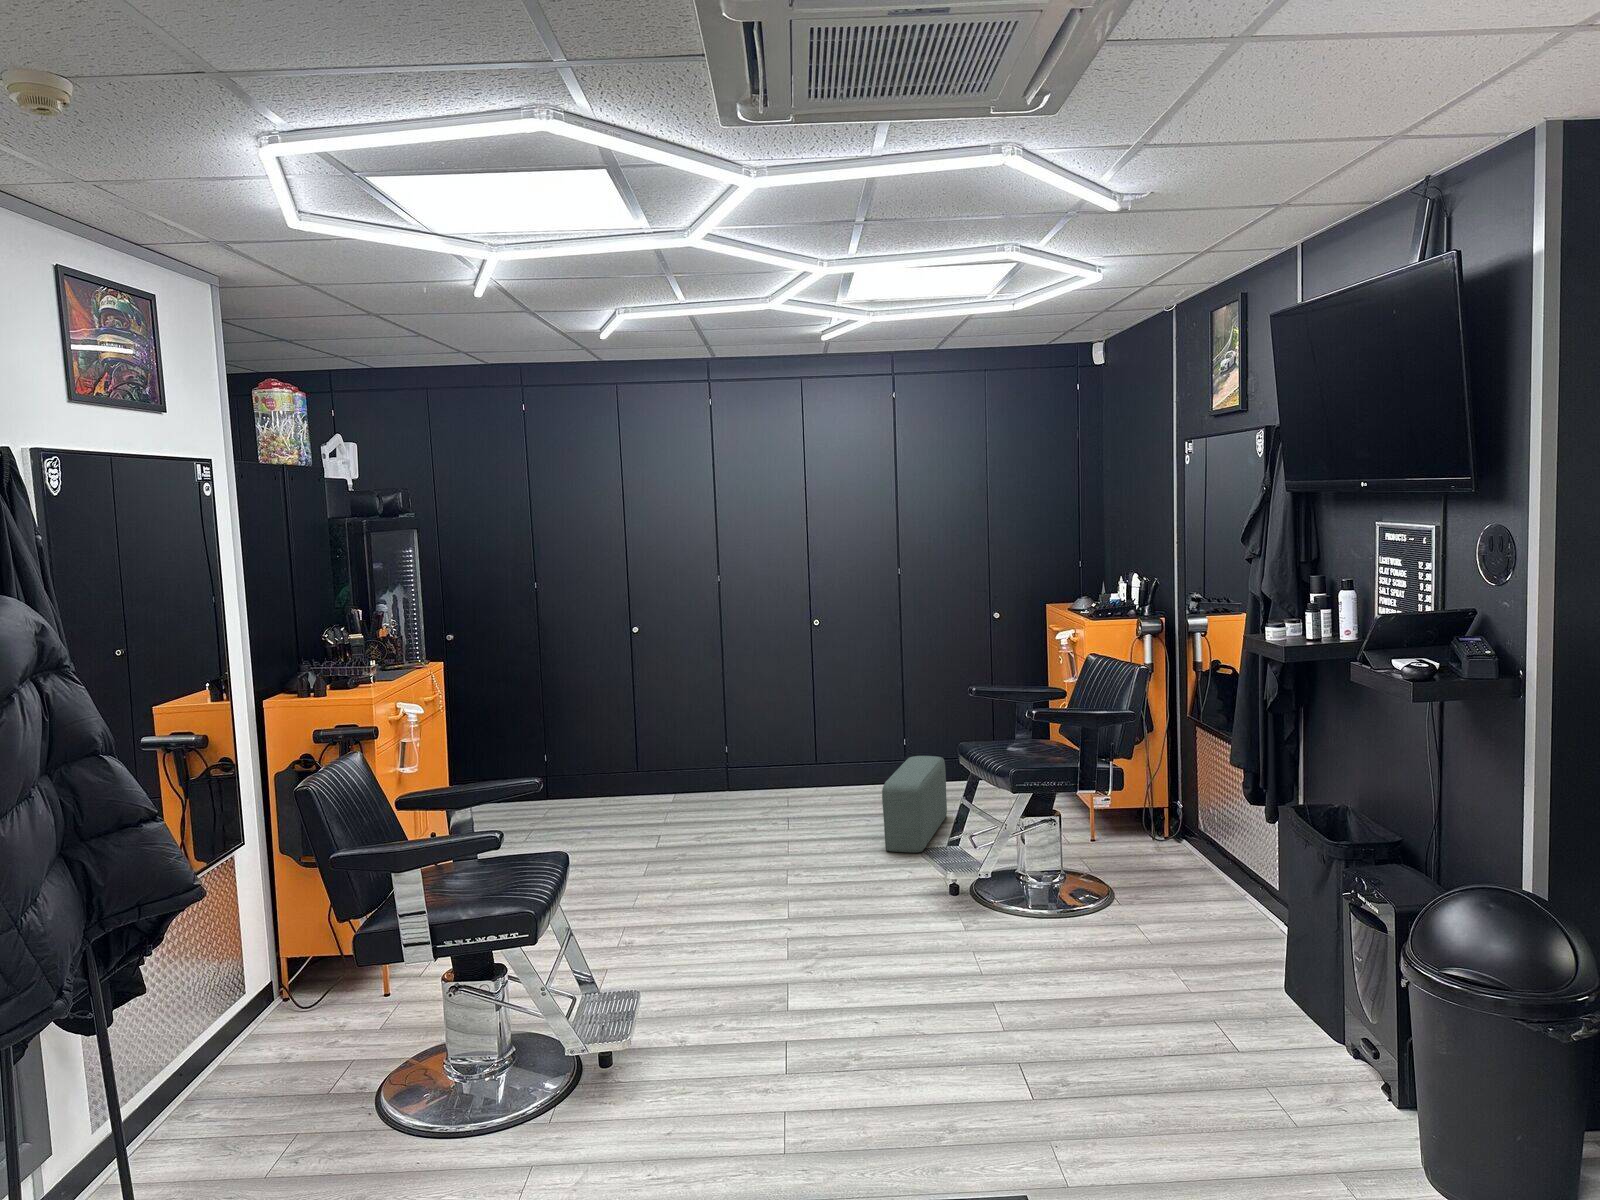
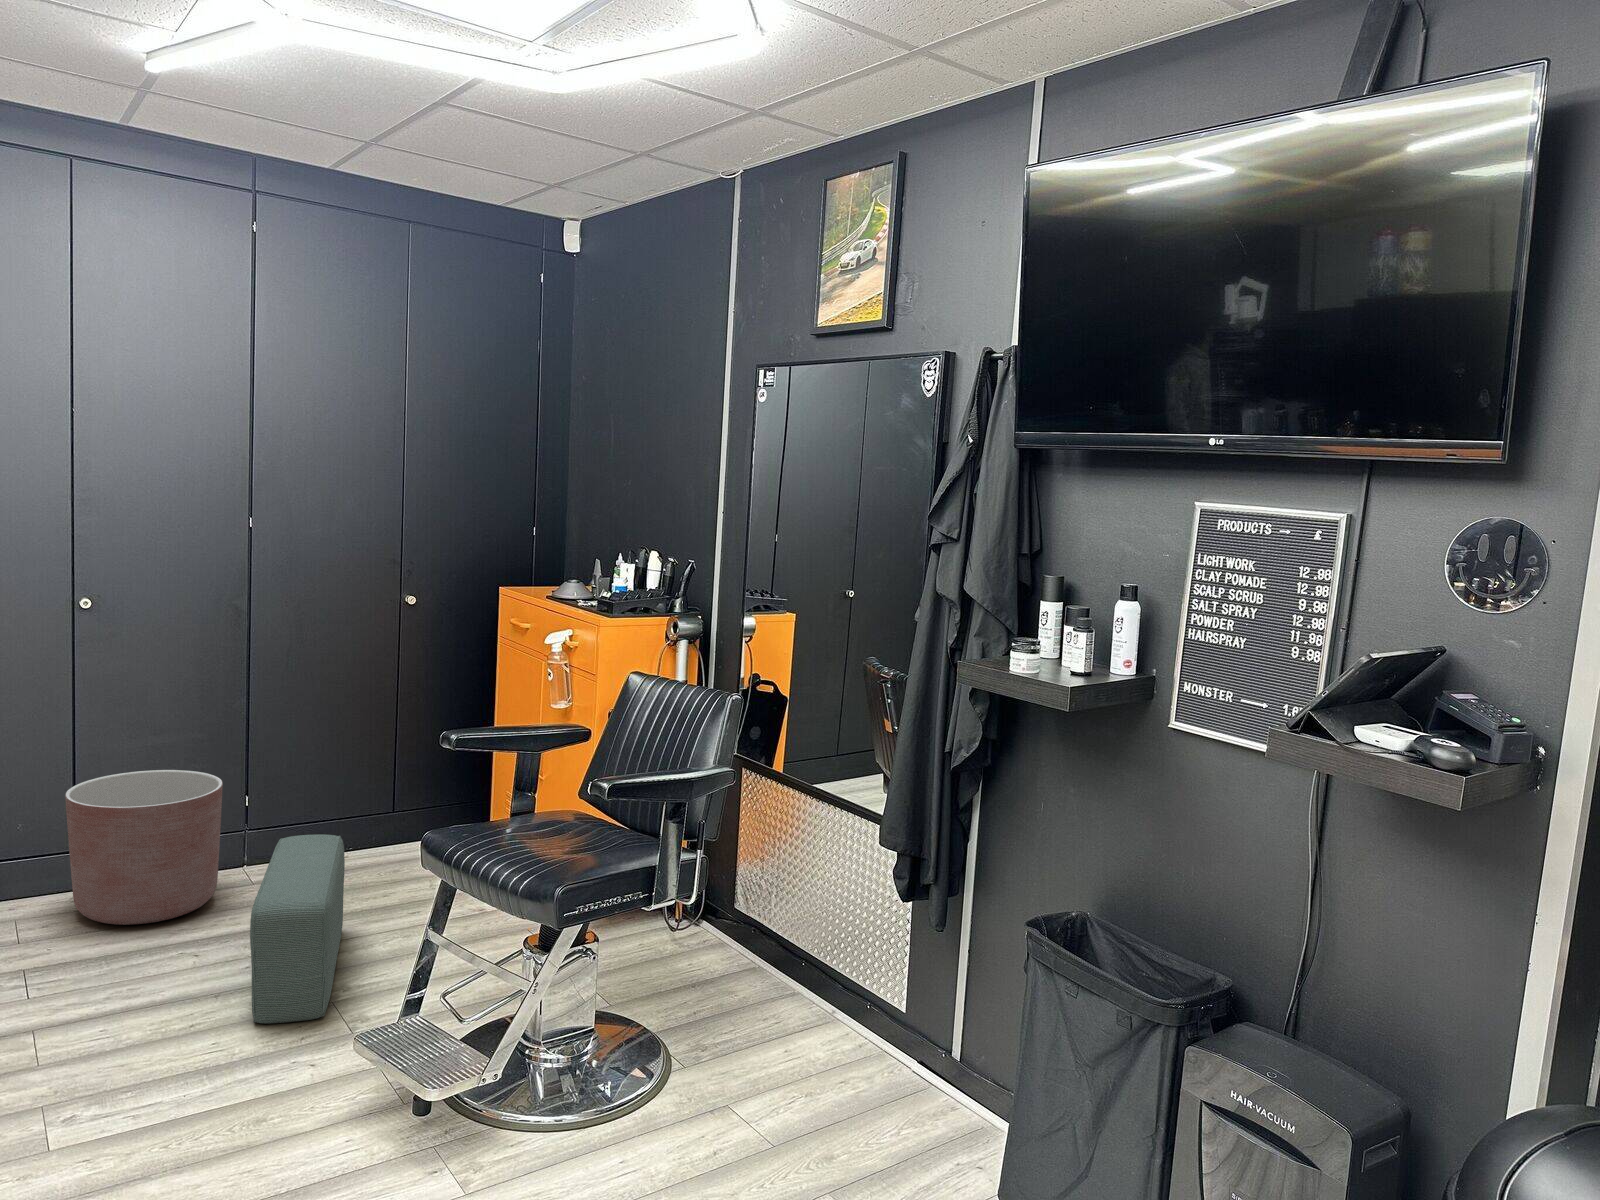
planter: none [808,720,886,804] -> present [65,770,223,925]

